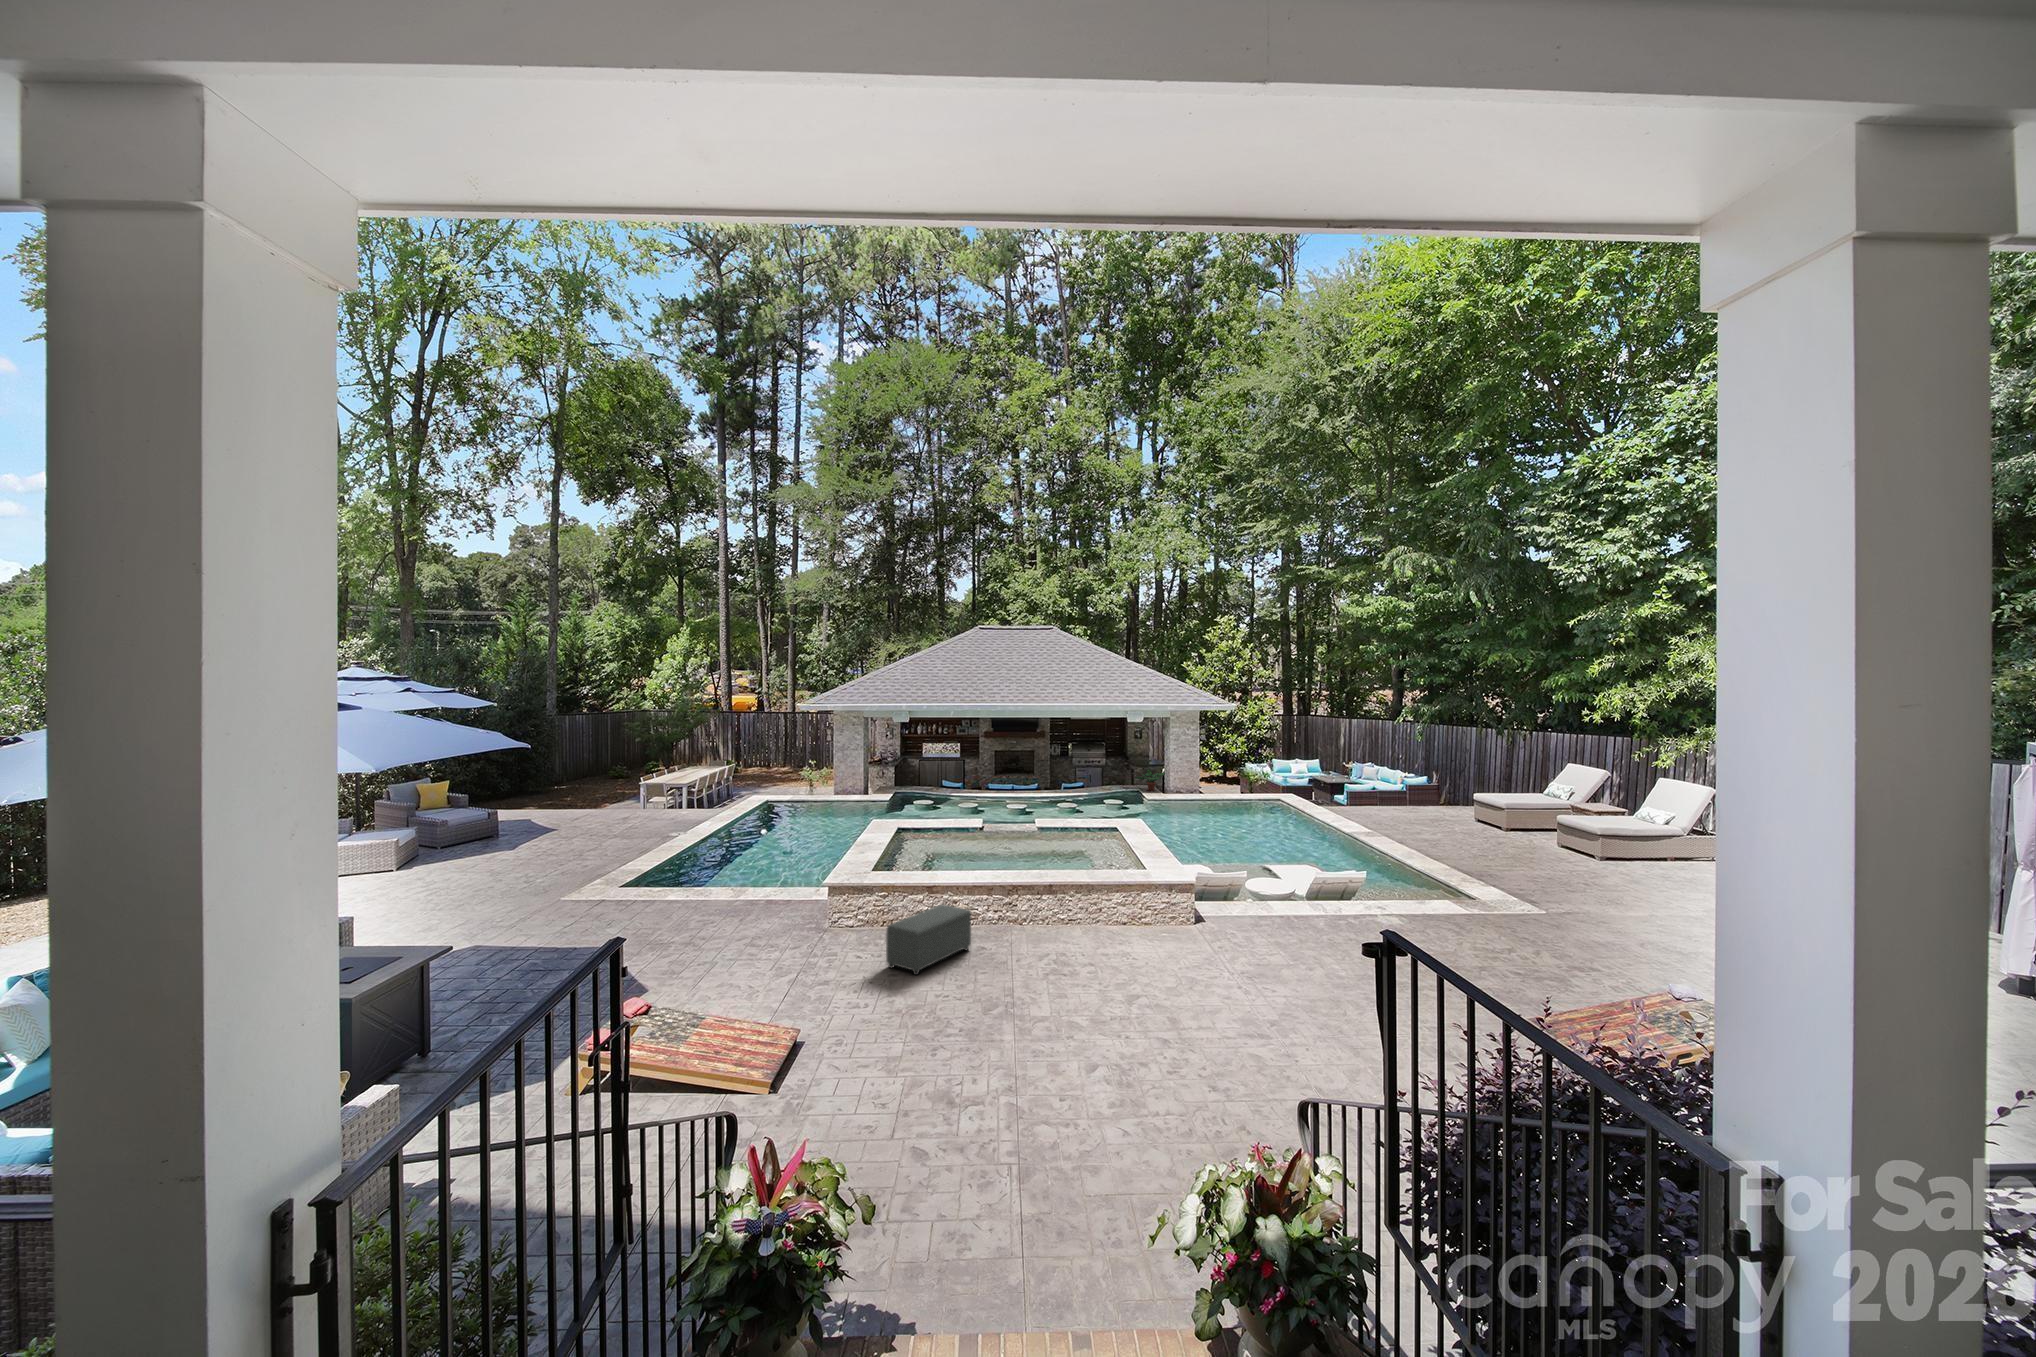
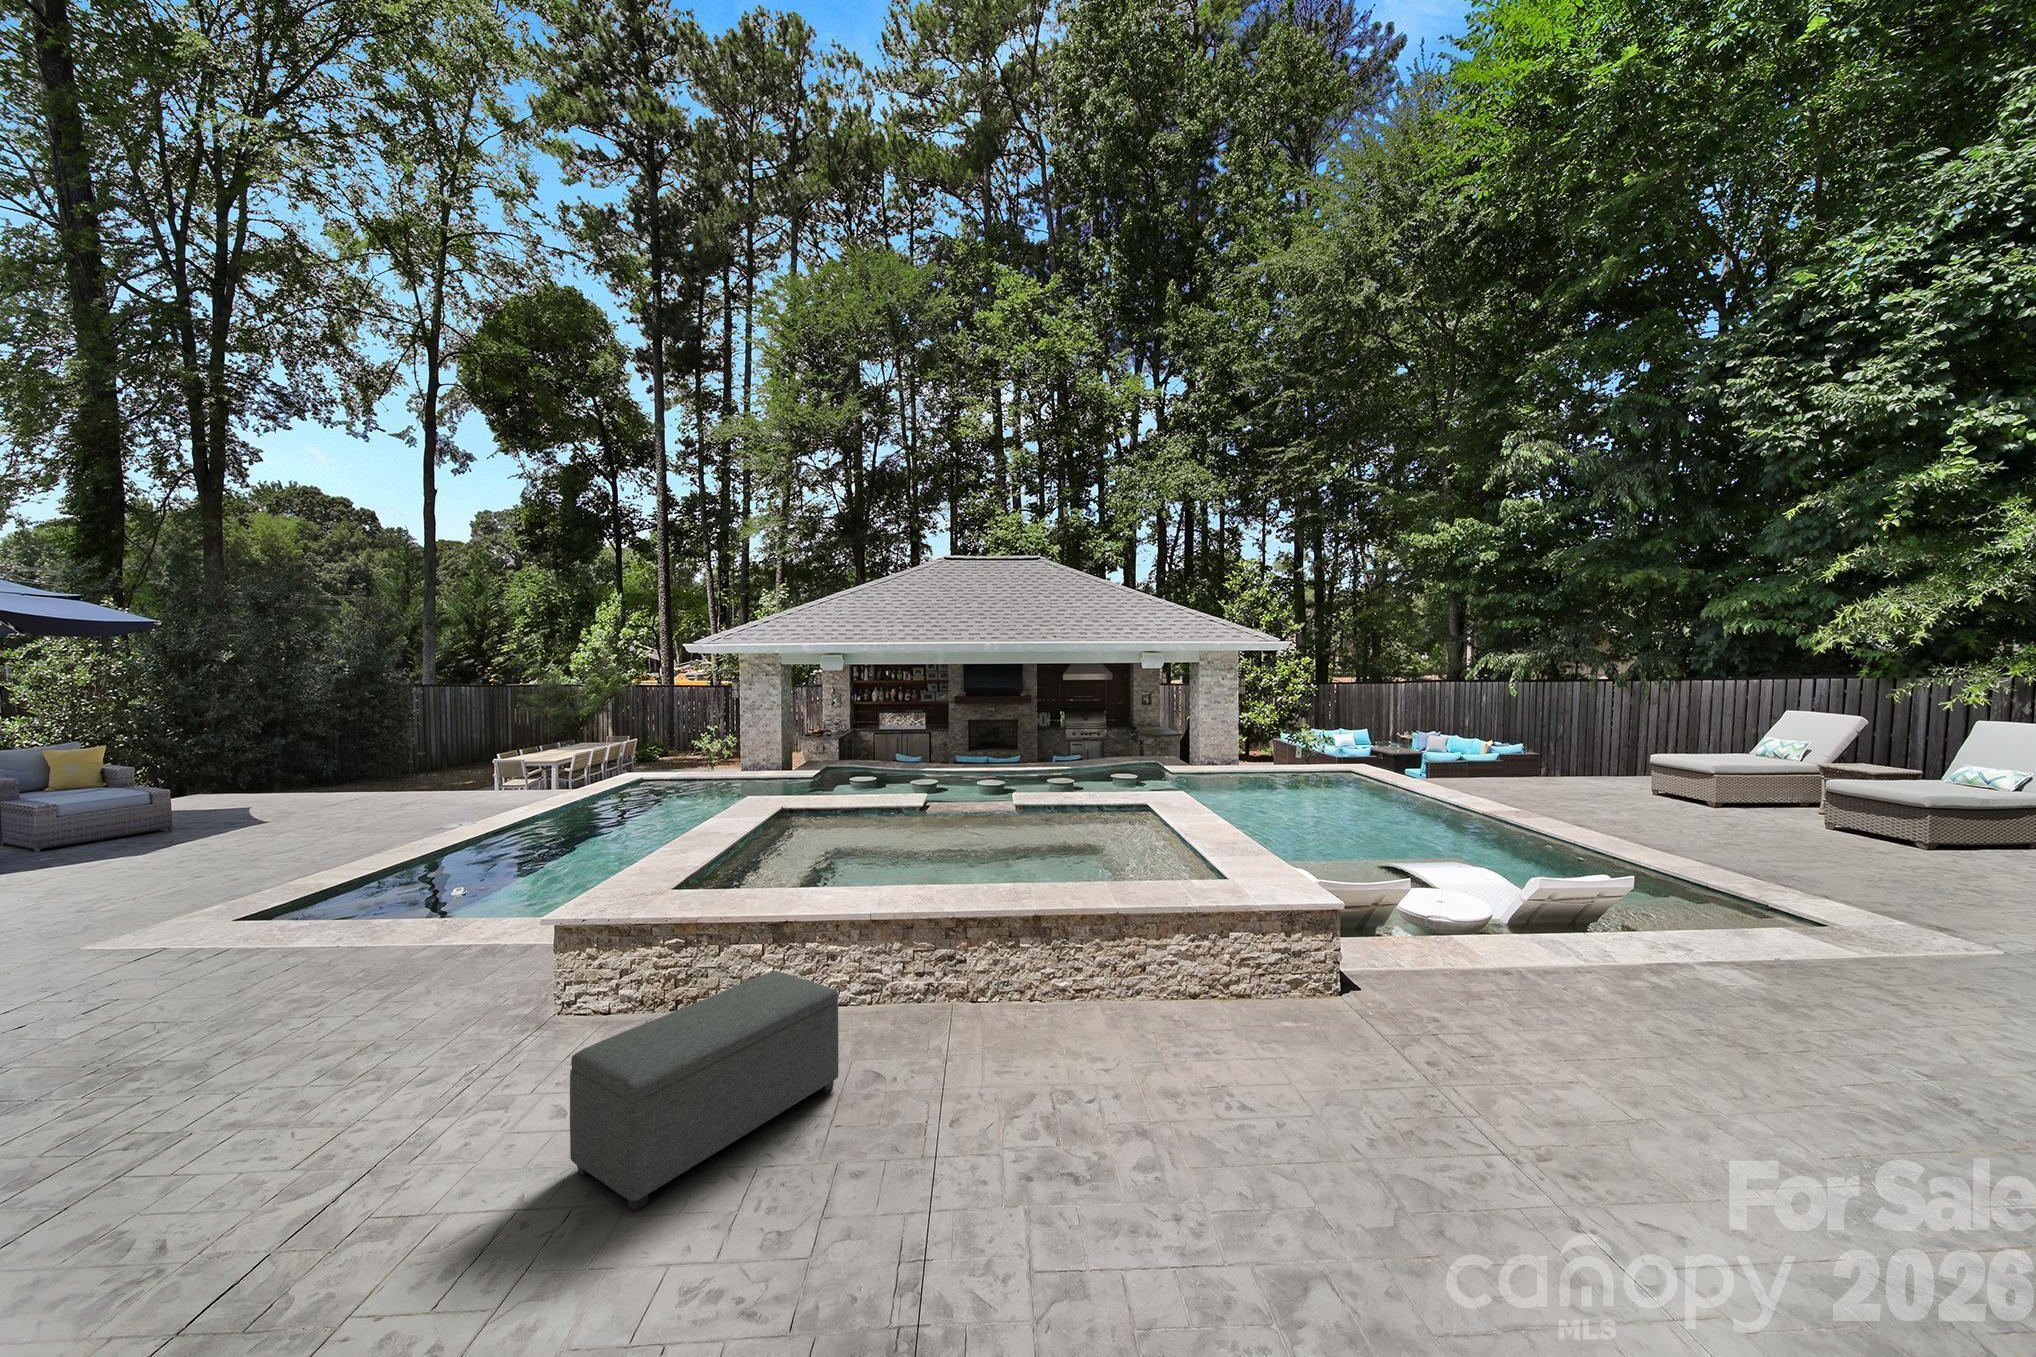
potted plant: present [1135,769,1165,791] -> none [1149,740,1189,768]

